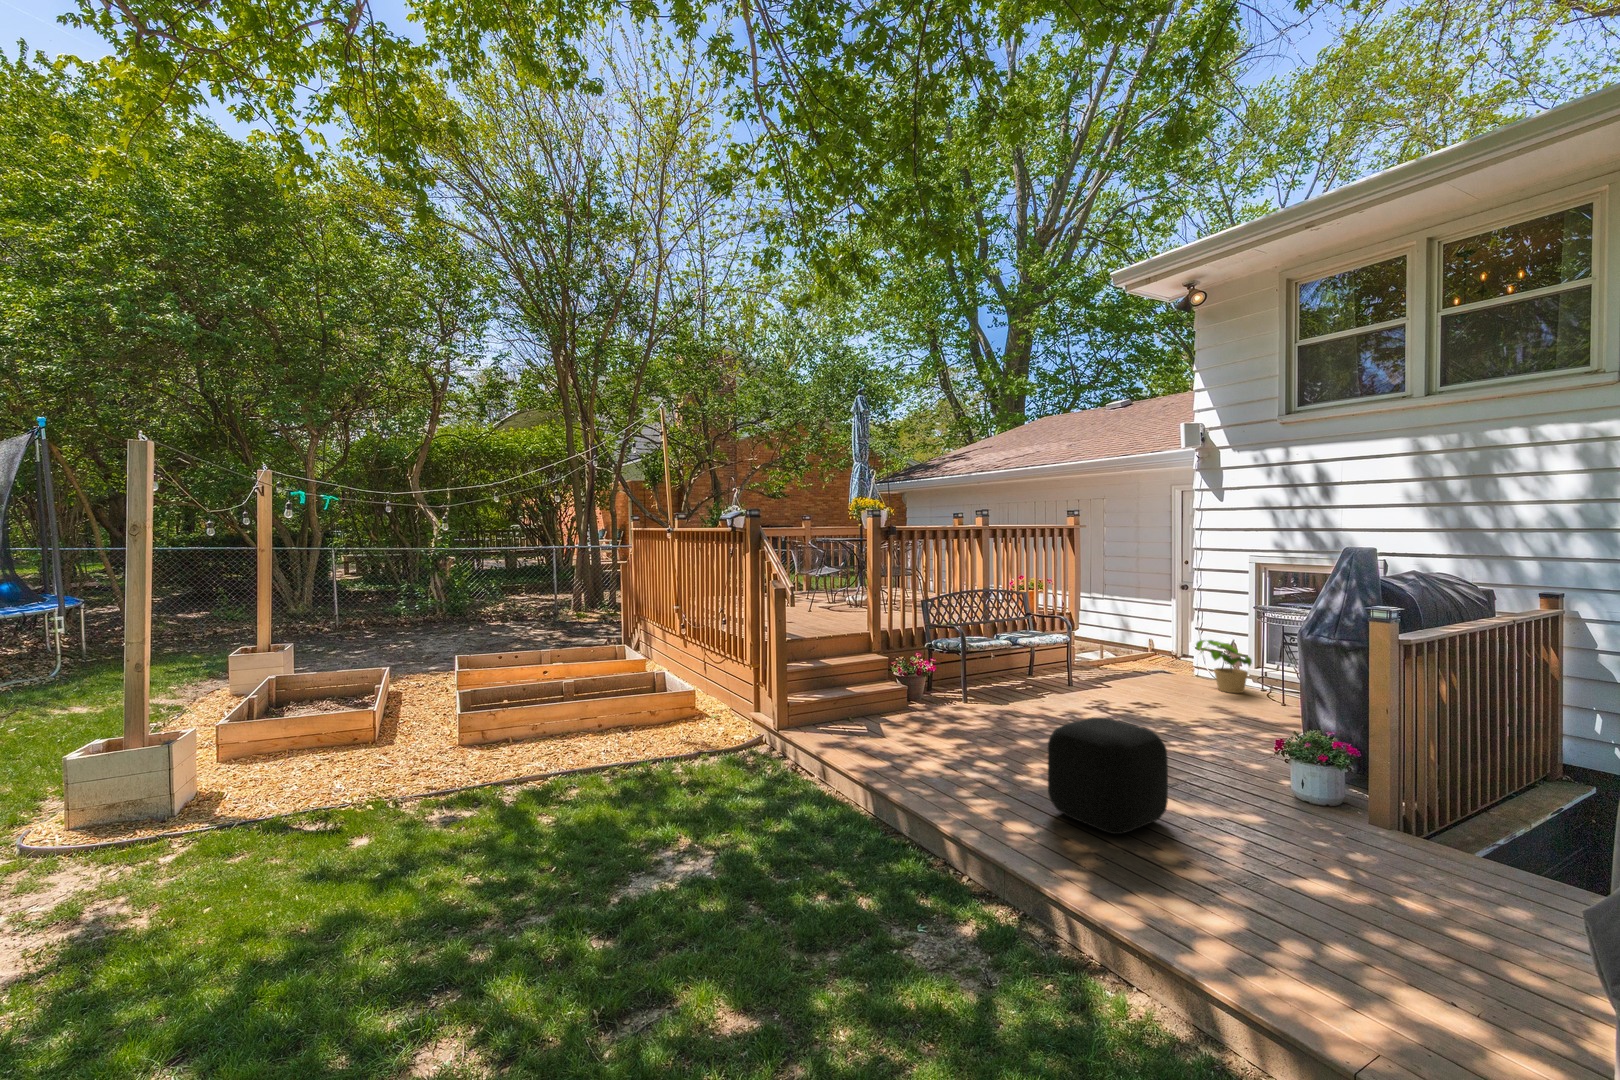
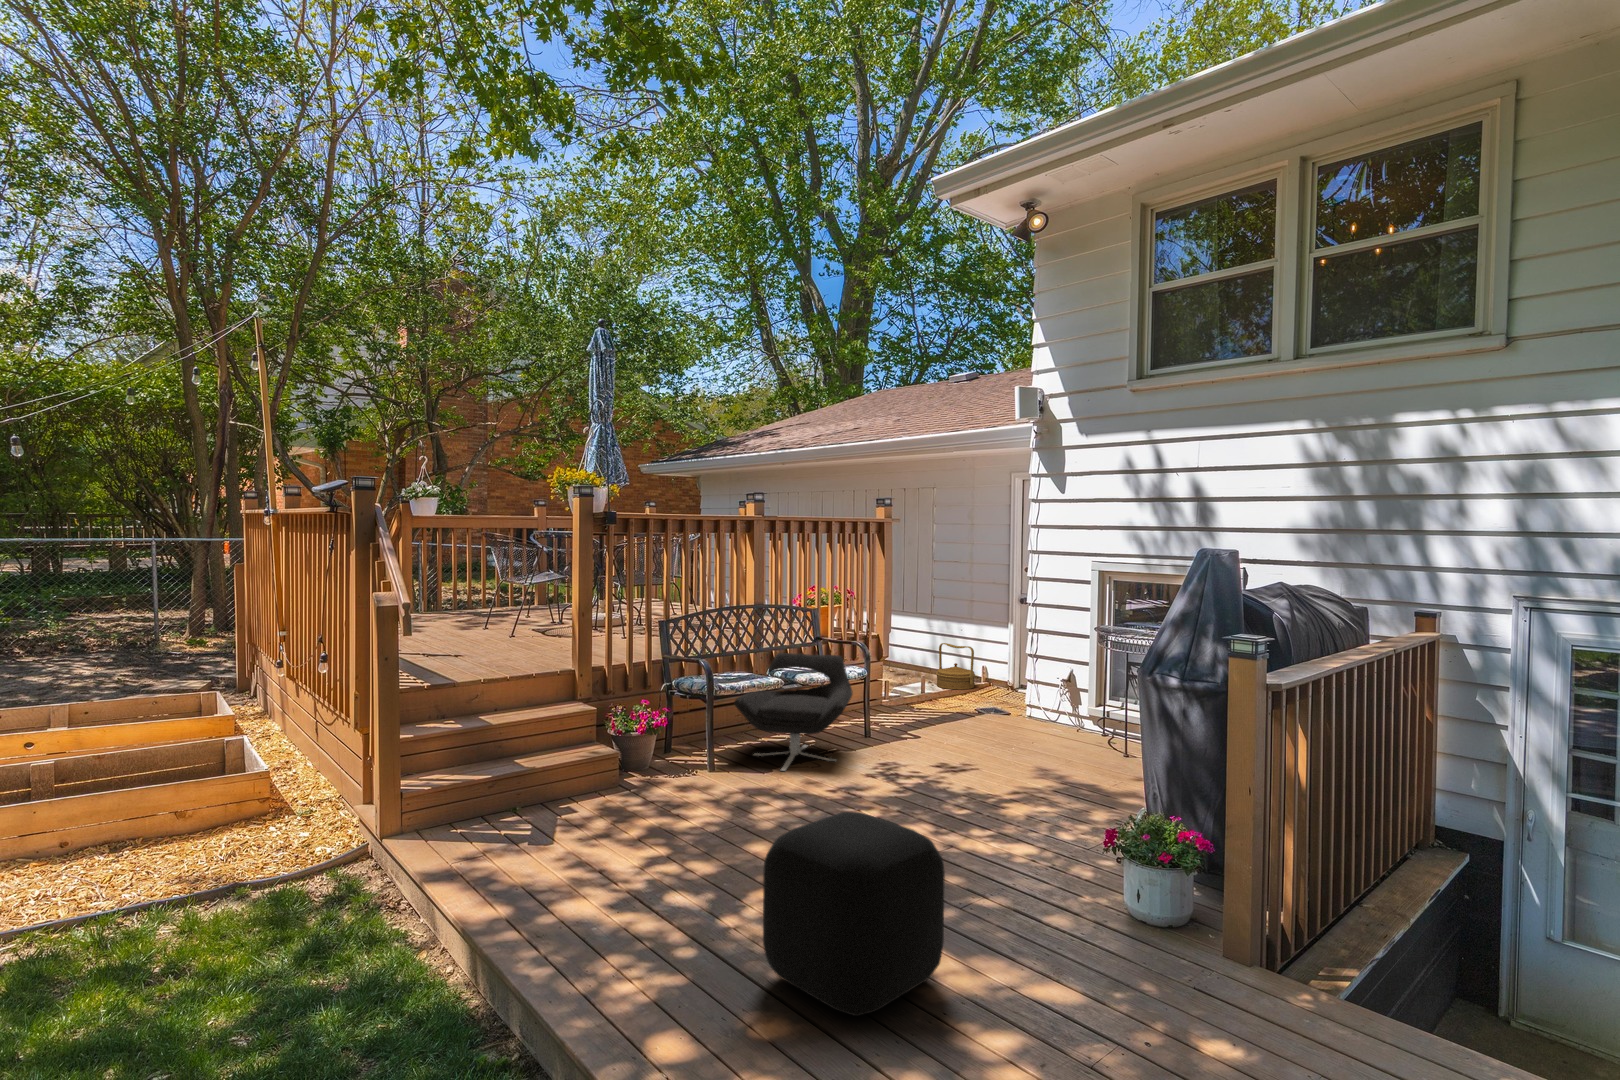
woven basket: none [1113,619,1146,655] -> present [936,643,975,690]
lounge chair: none [976,624,1060,705] -> present [734,653,852,771]
potted plant: present [1196,640,1252,693] -> none [1026,672,1092,741]

